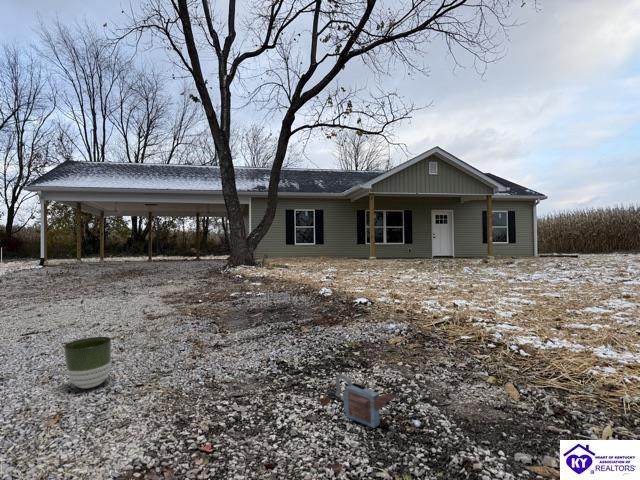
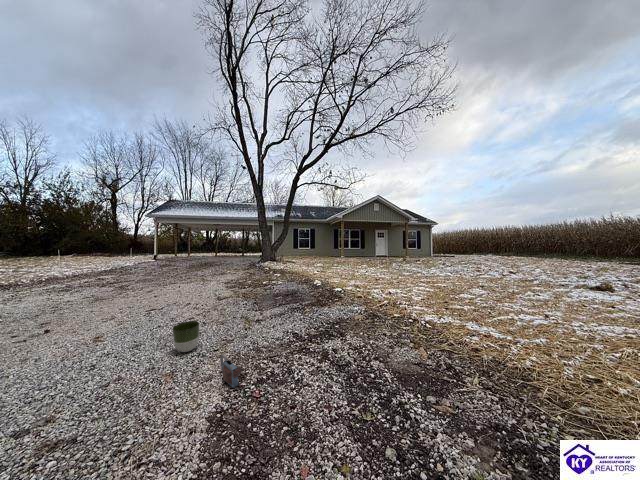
watering can: present [335,374,396,428] -> present [220,354,242,388]

